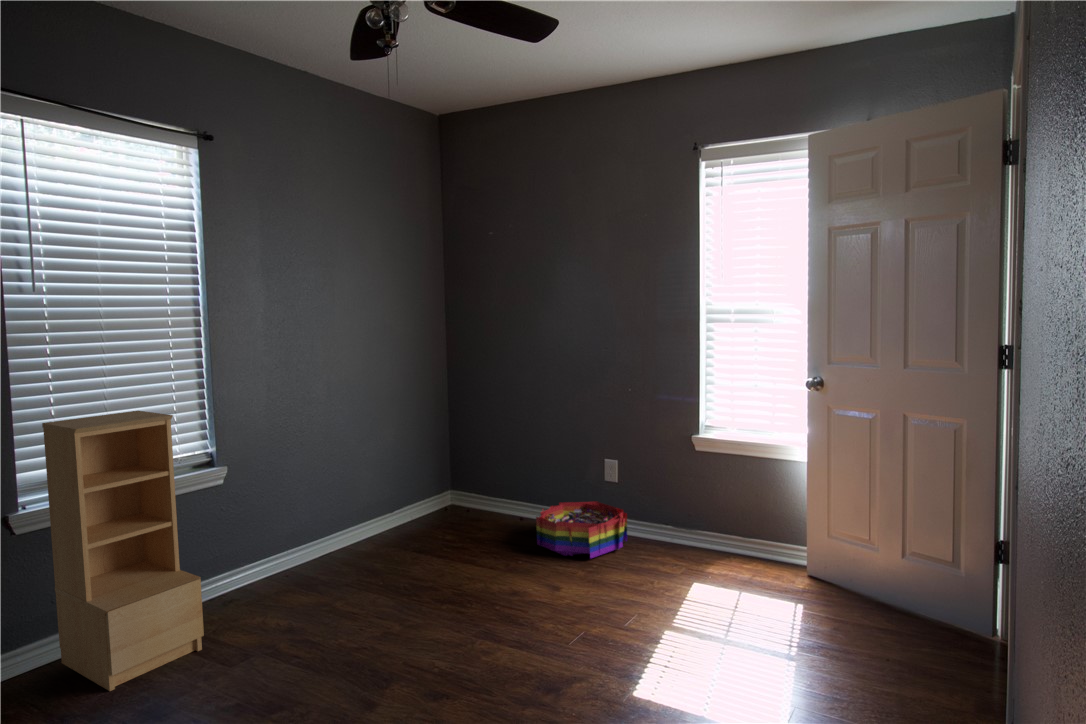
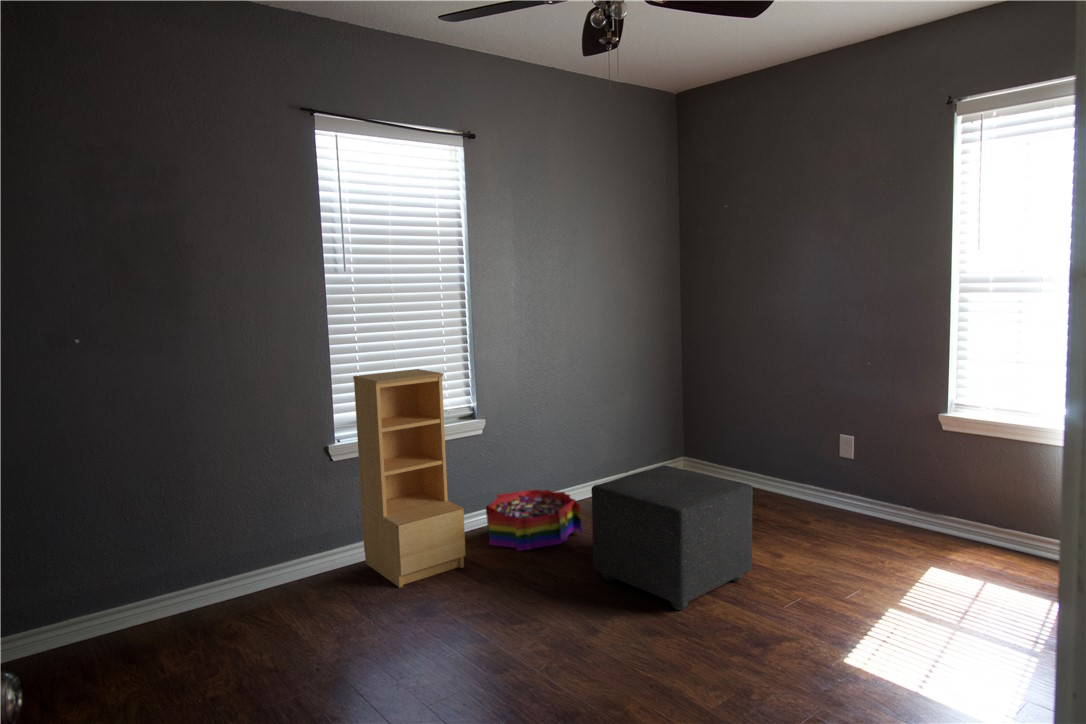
storage bin: present [536,501,627,558] -> present [486,490,582,551]
ottoman: none [361,505,534,666] -> present [591,465,753,610]

